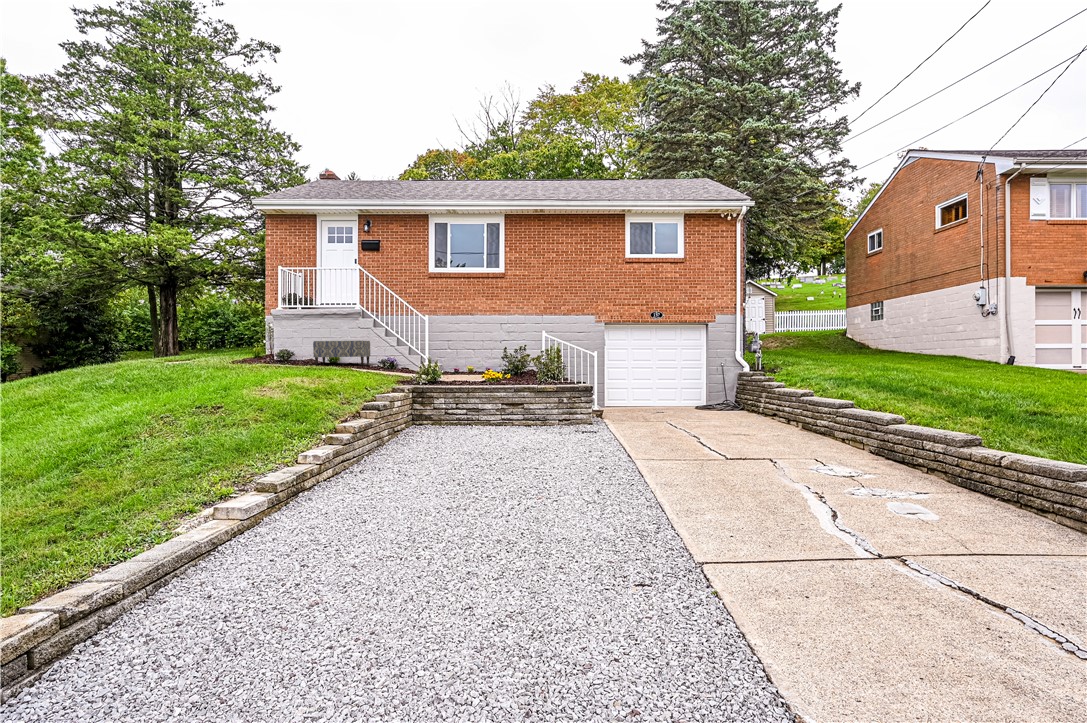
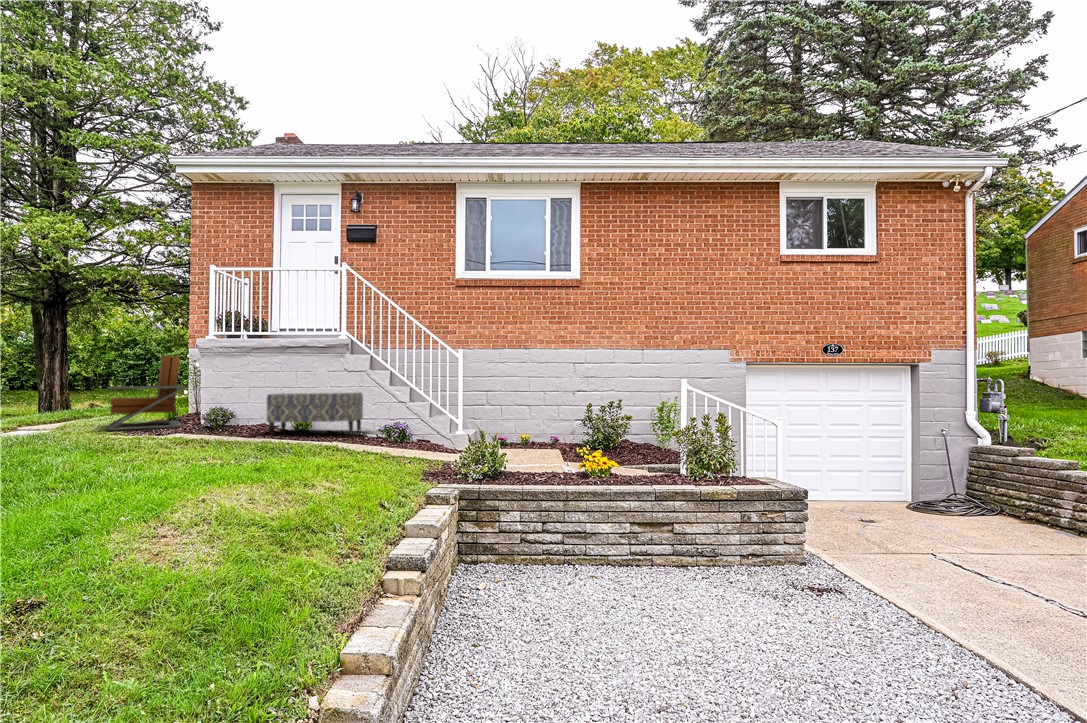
lounge chair: none [222,319,266,361] -> present [108,355,186,430]

